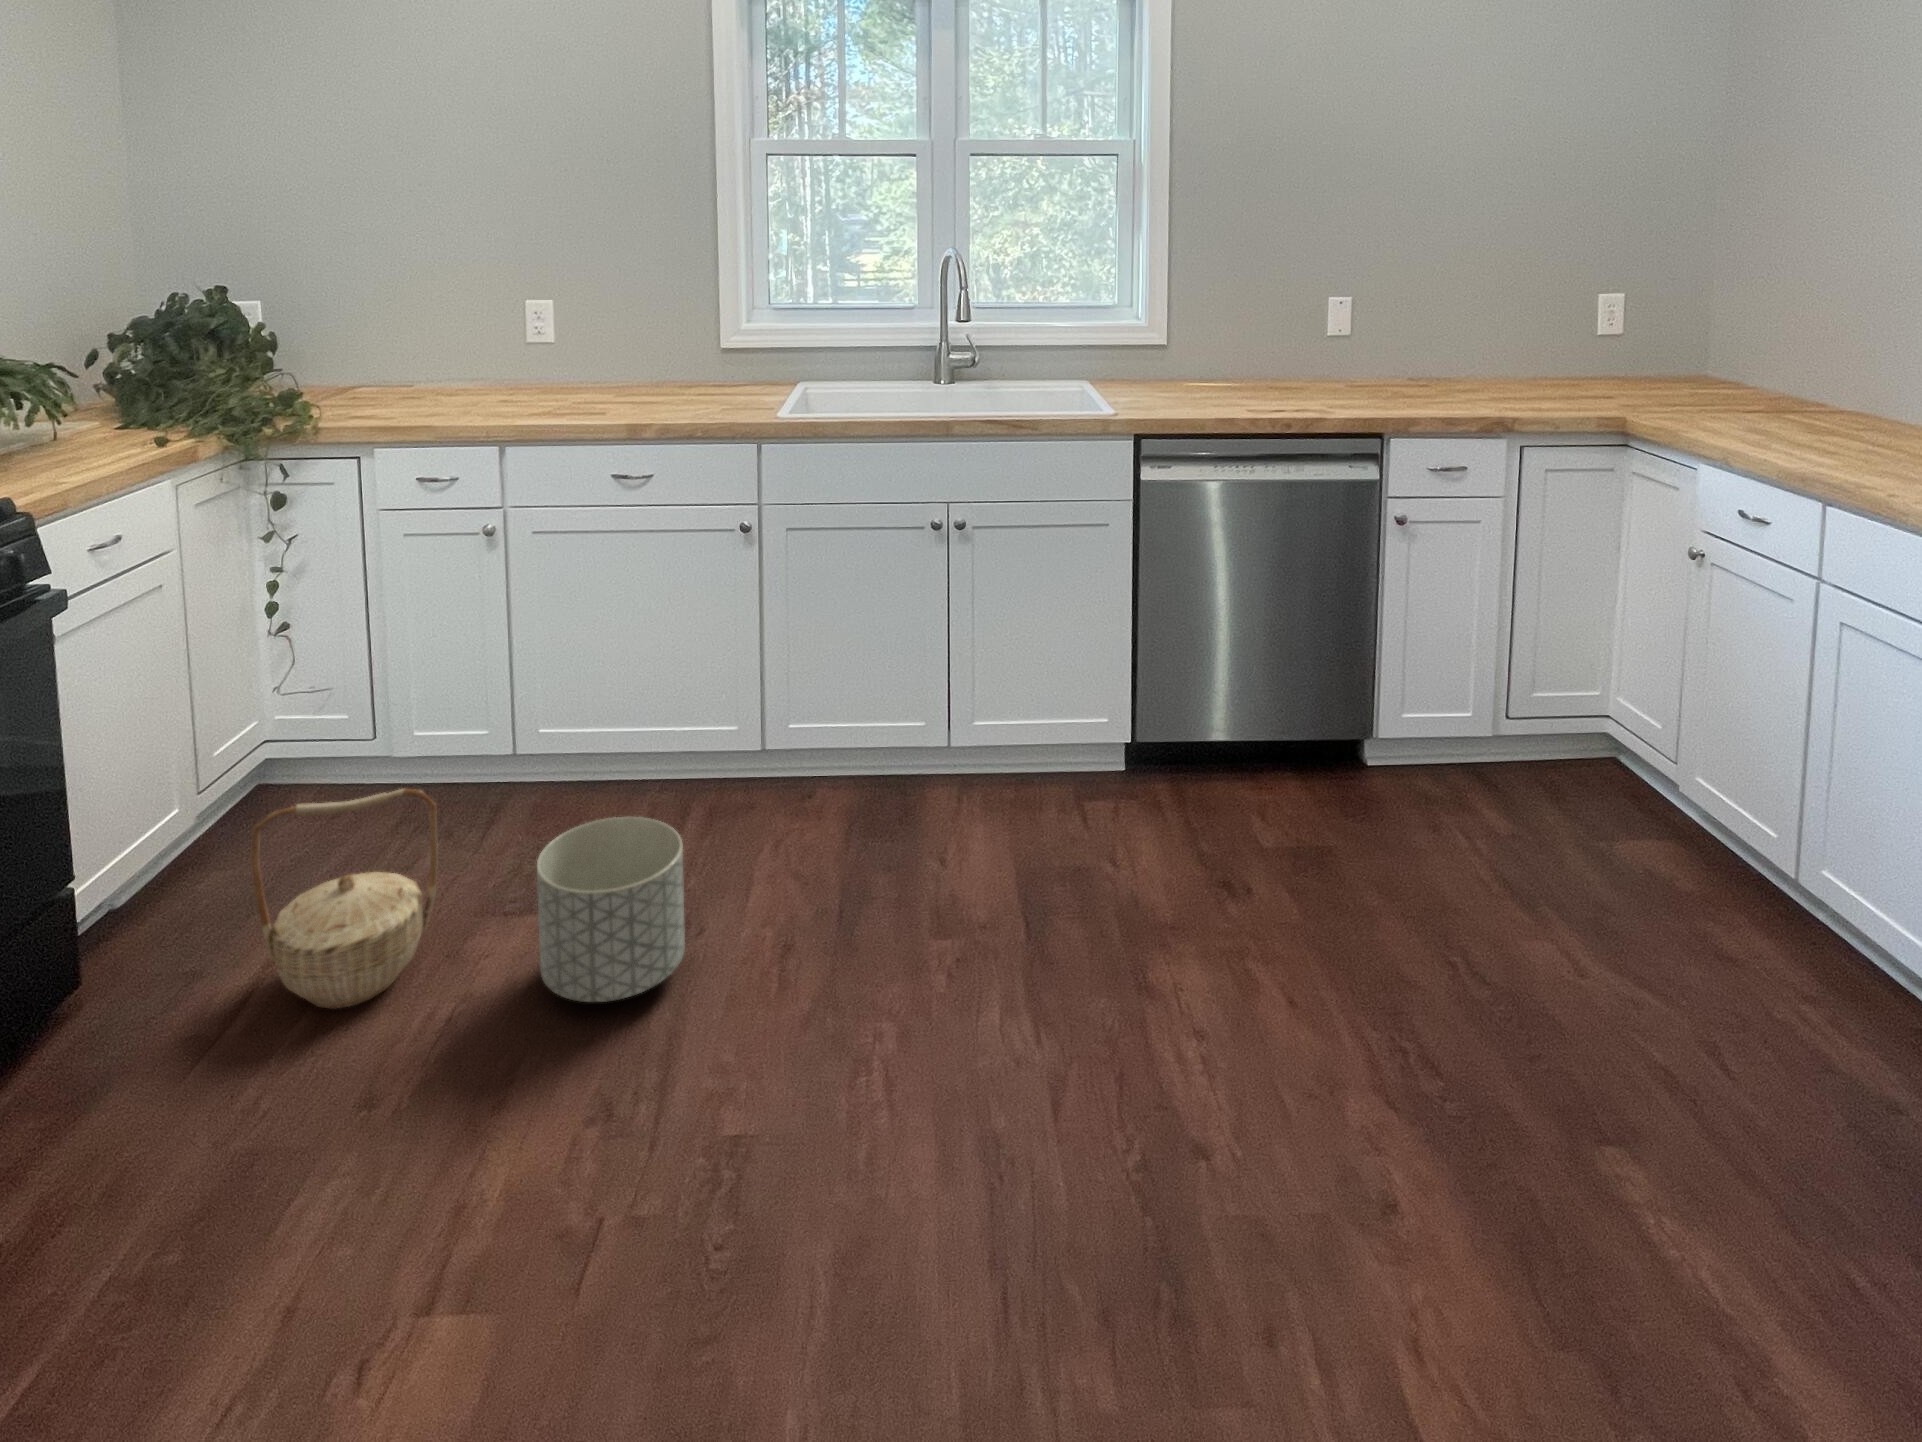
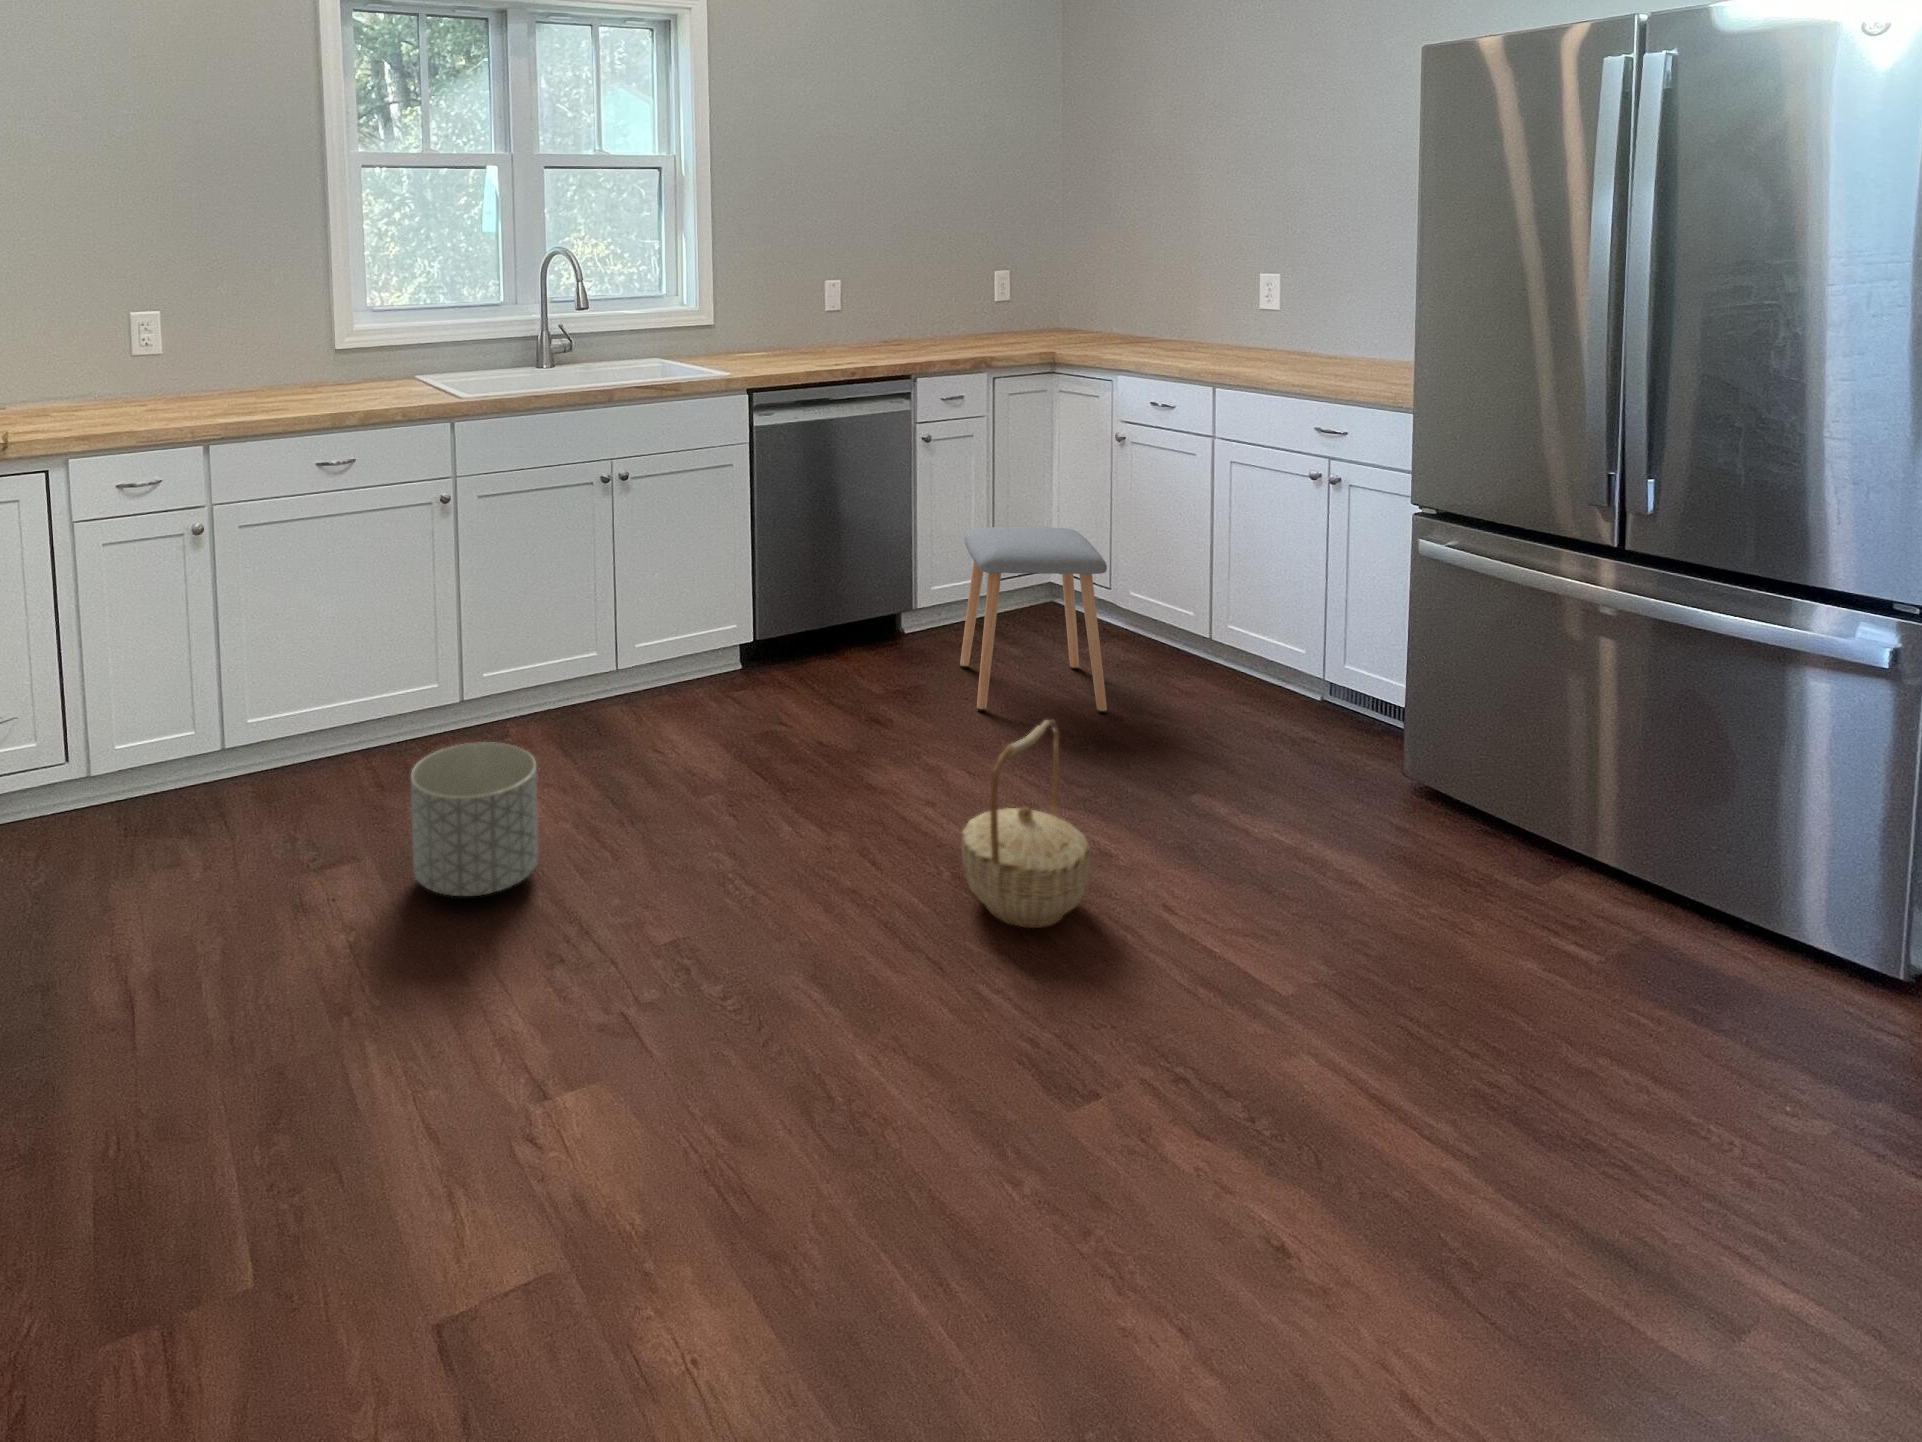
stool: none [1373,653,1586,960] -> present [960,527,1107,713]
basket: present [251,788,438,1008] -> present [962,720,1091,928]

